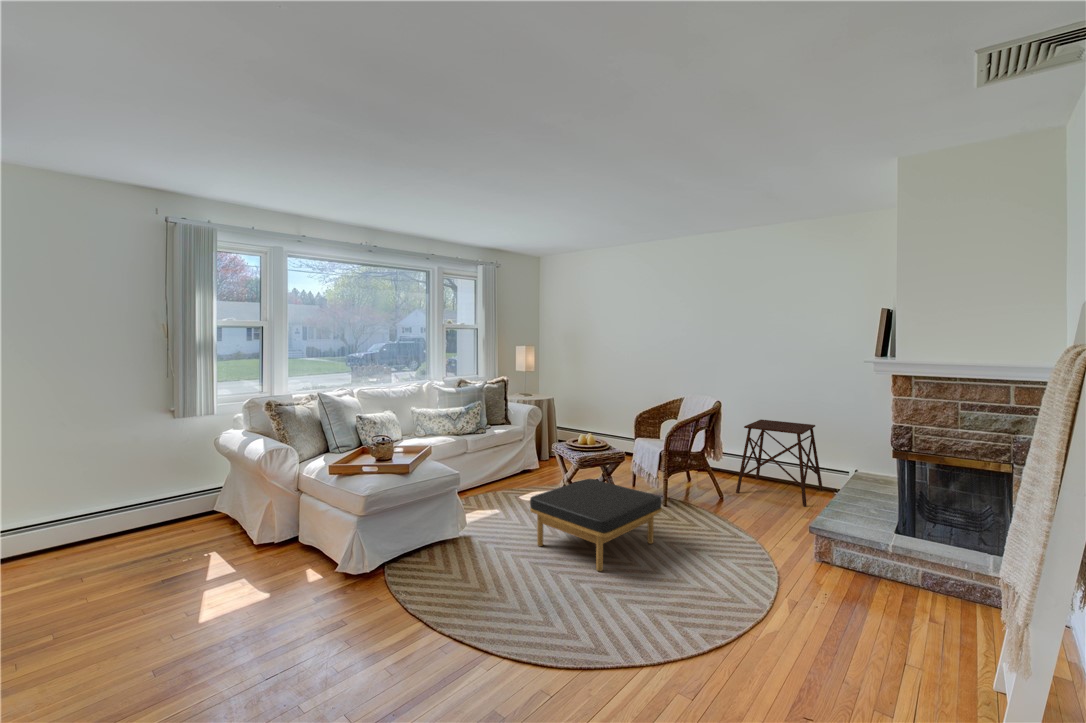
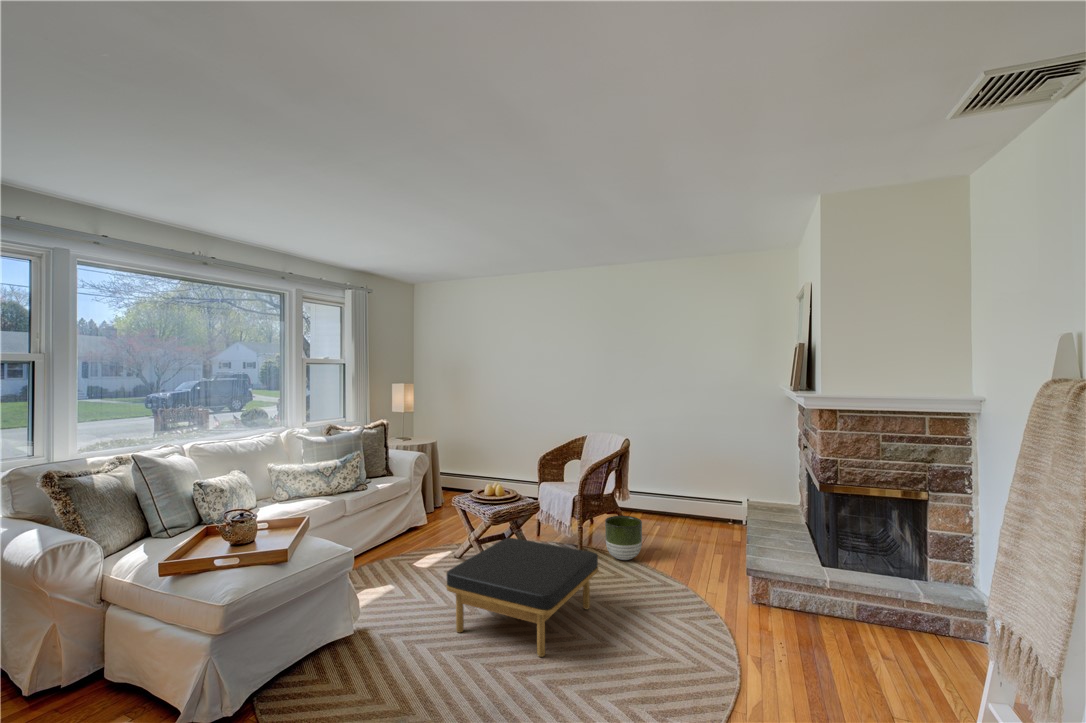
side table: present [736,420,823,506] -> none [652,452,731,542]
planter: none [683,472,718,511] -> present [605,516,642,560]

